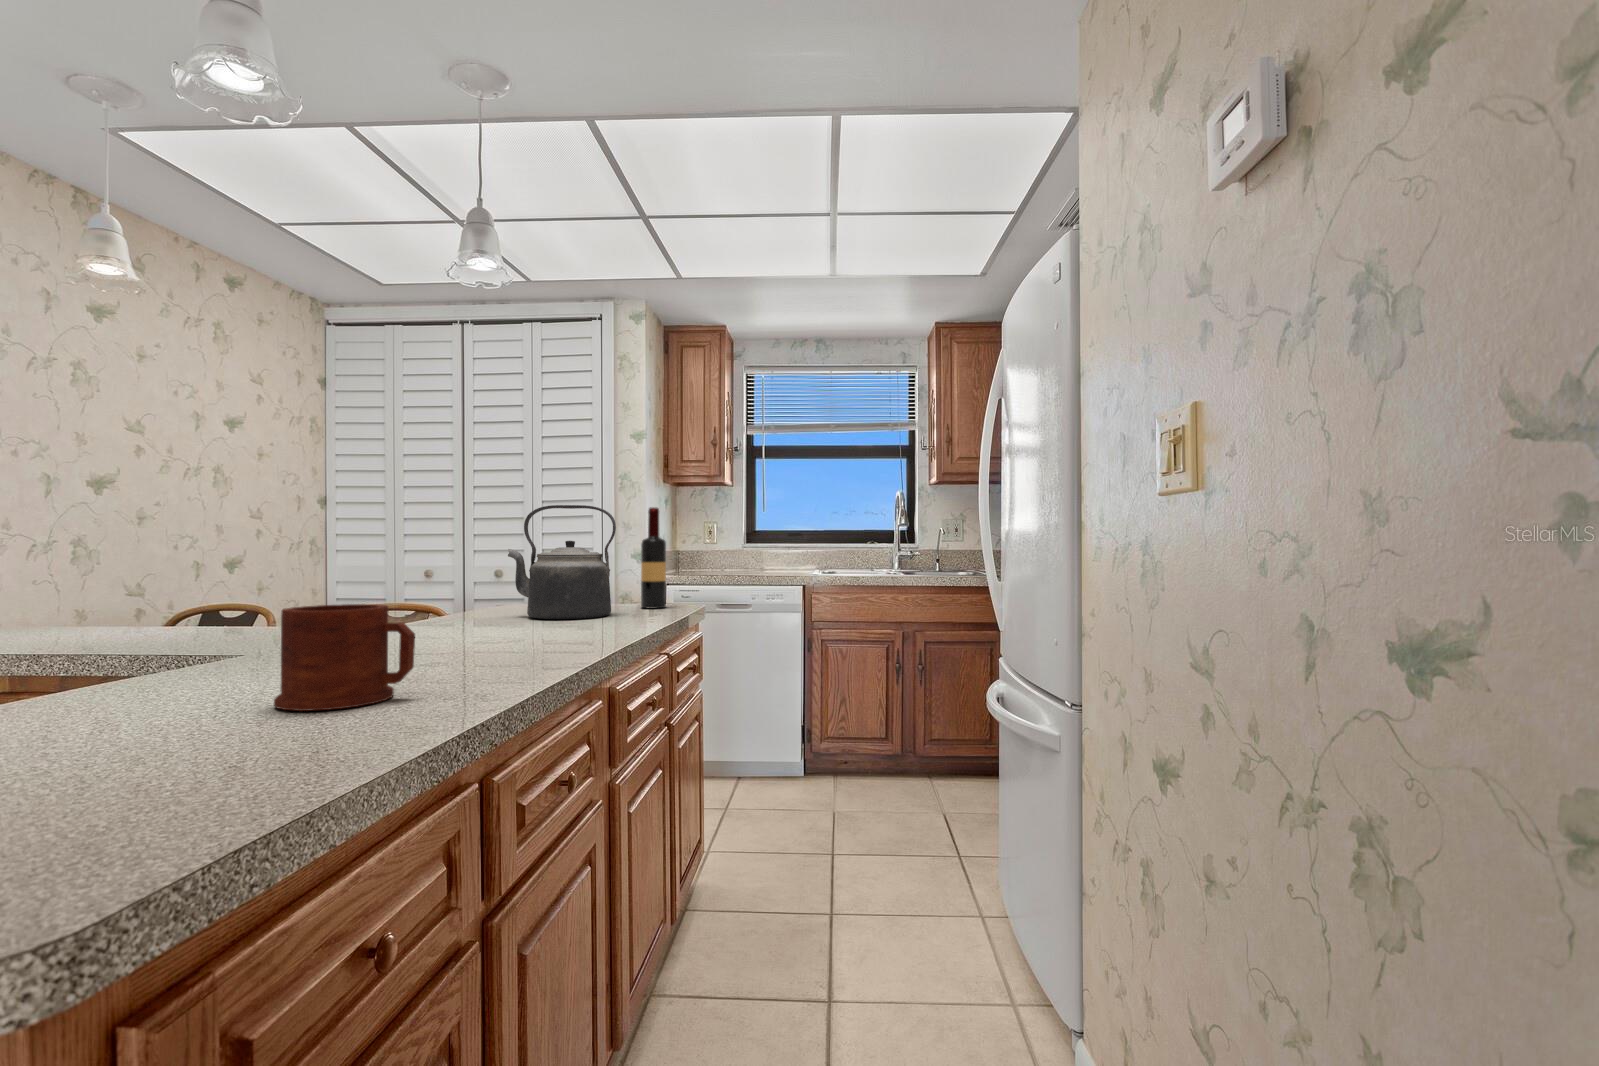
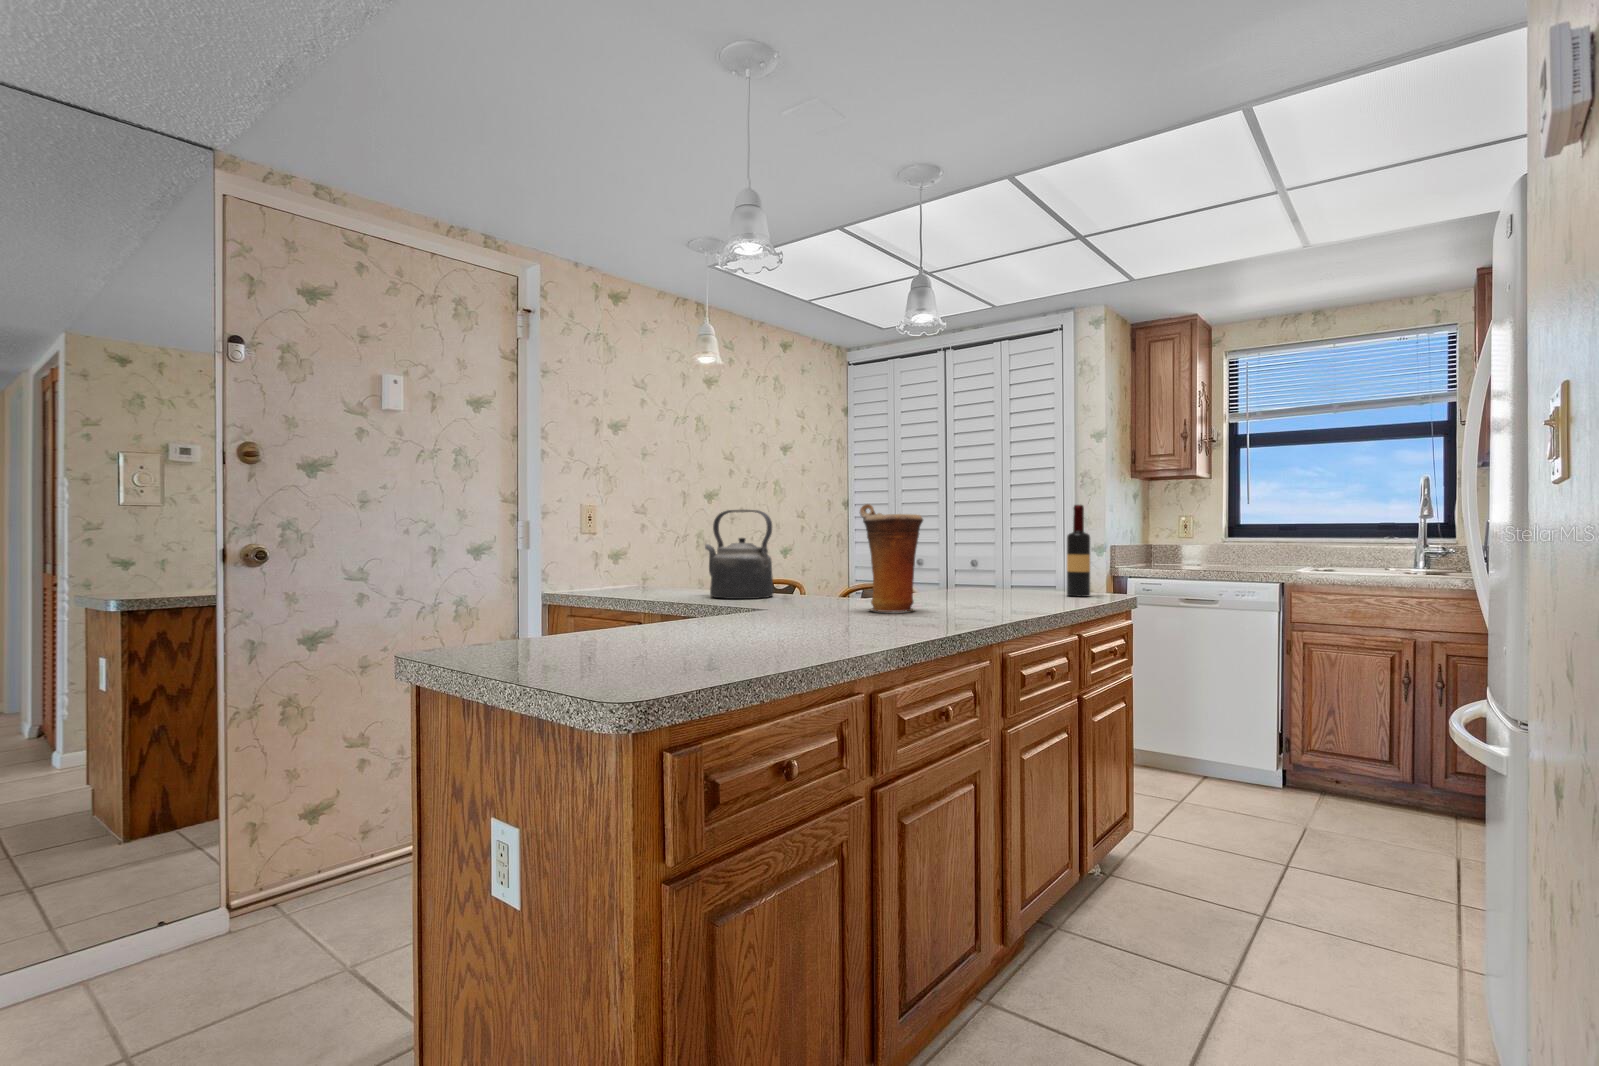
vase: none [401,496,497,645] -> present [860,504,923,612]
kettle: present [508,505,616,619] -> present [705,510,774,599]
mug: present [274,604,415,711] -> none [764,577,839,640]

